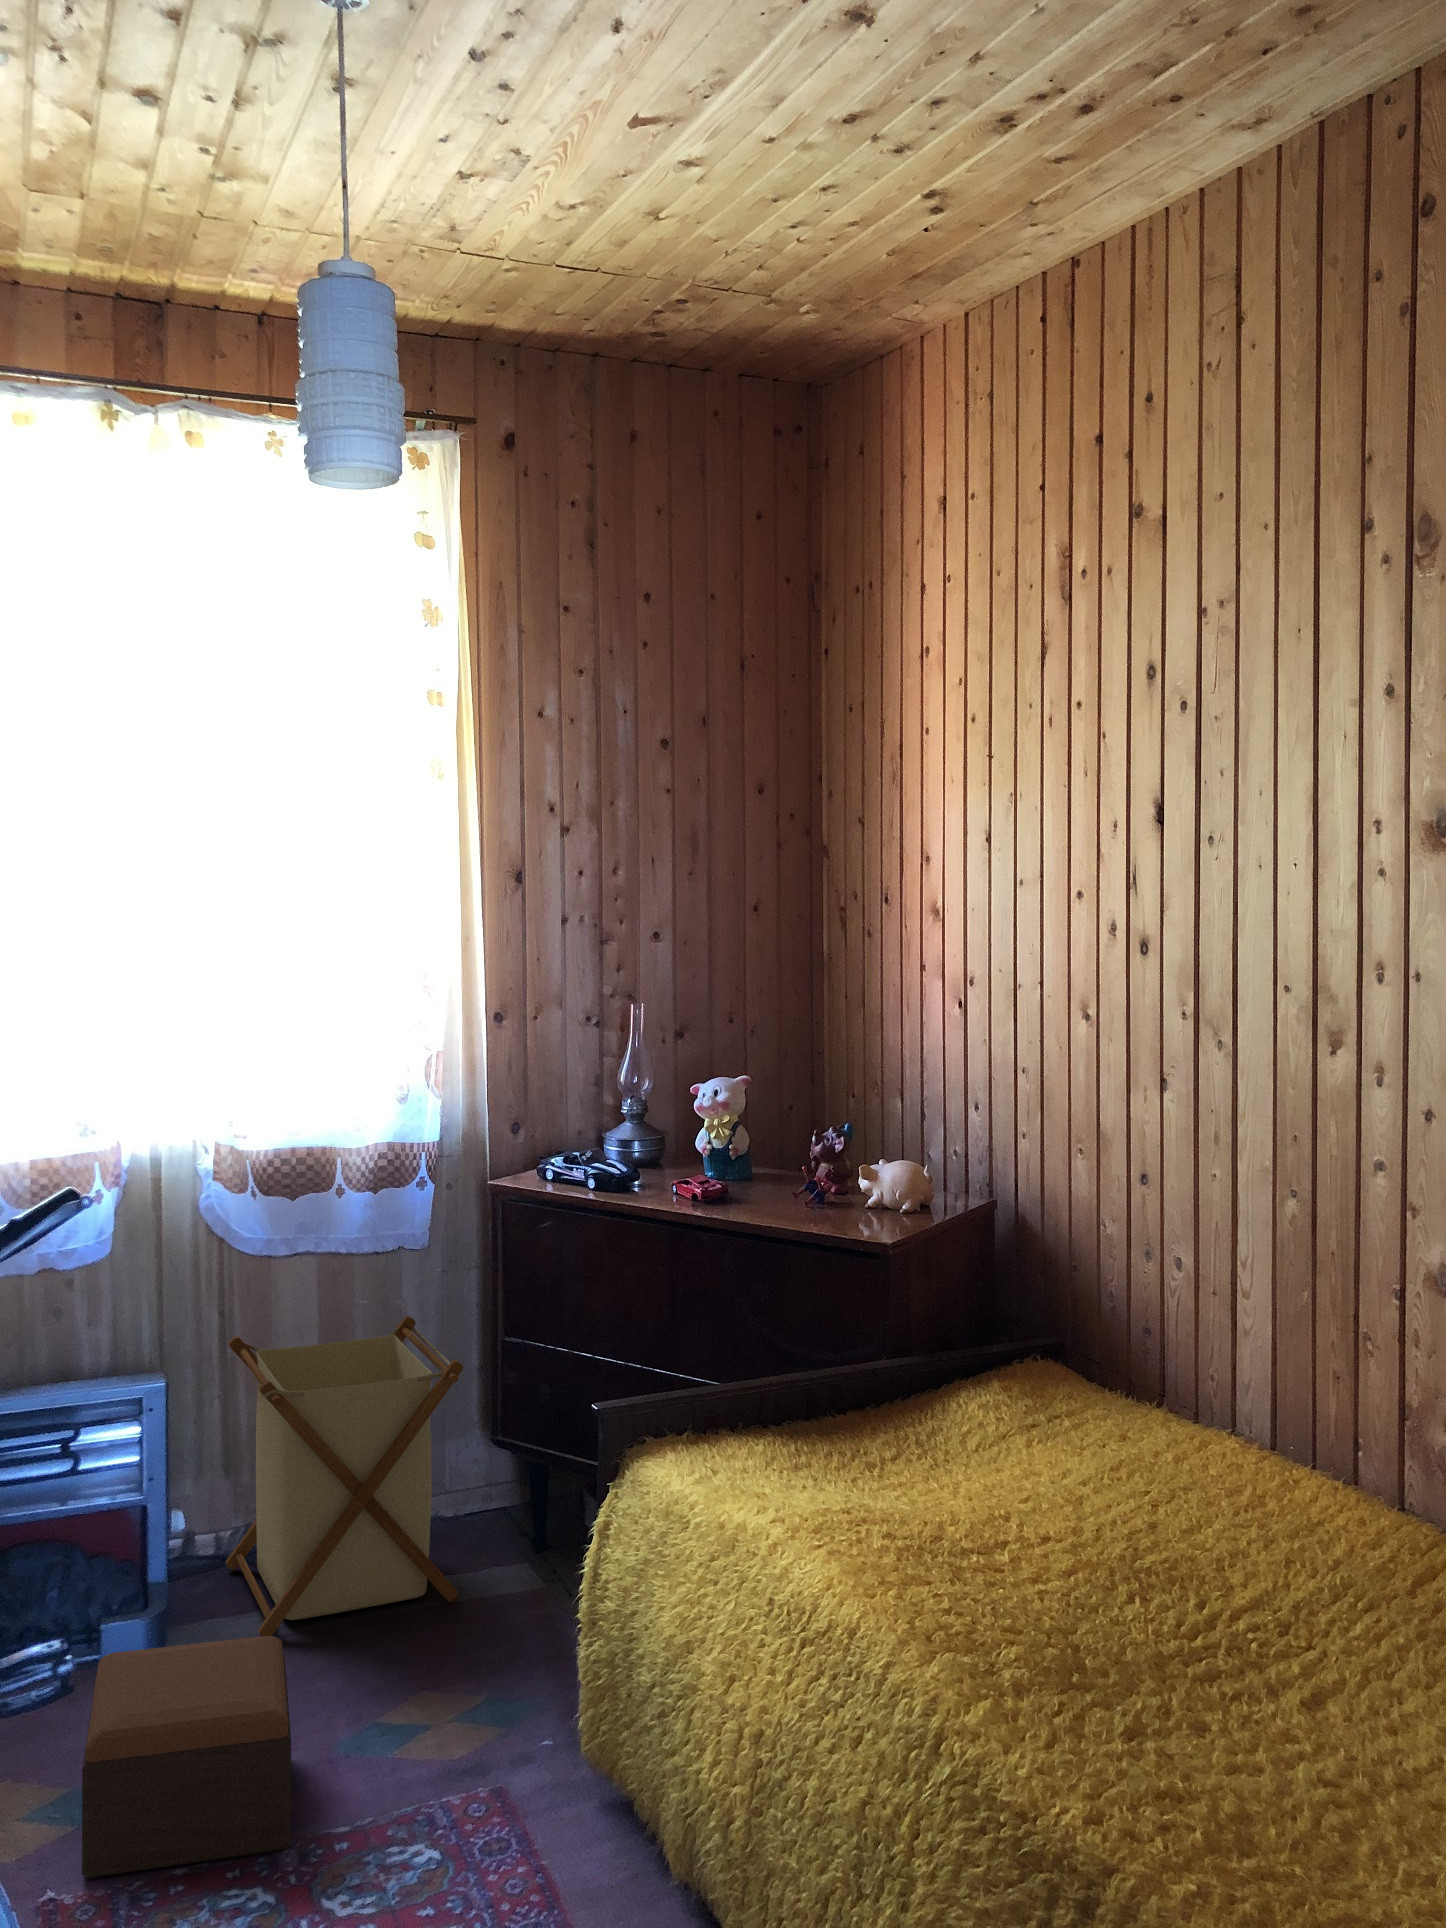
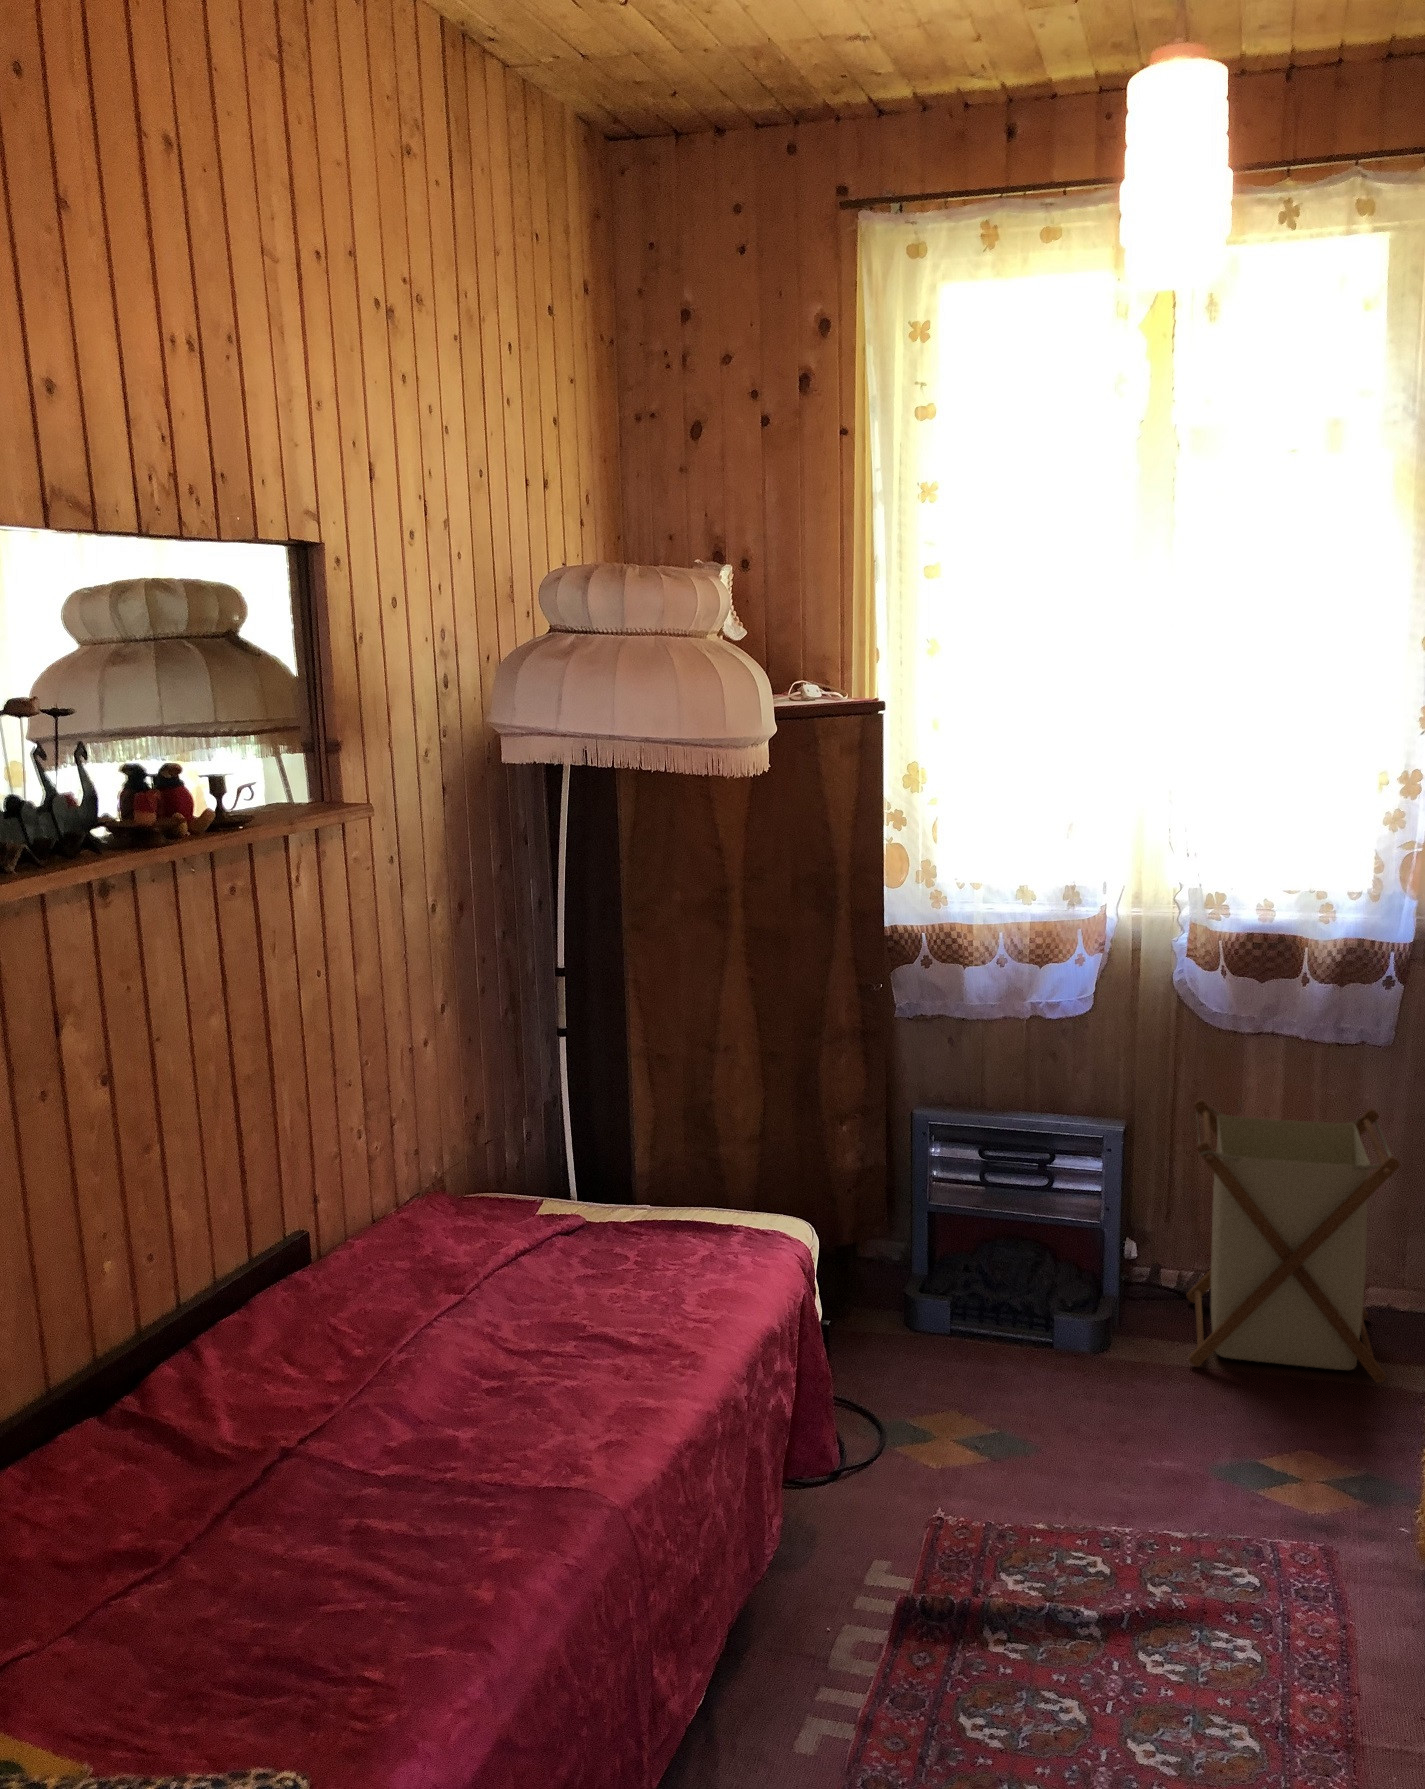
footstool: present [82,1636,291,1878] -> none [974,1335,1171,1537]

